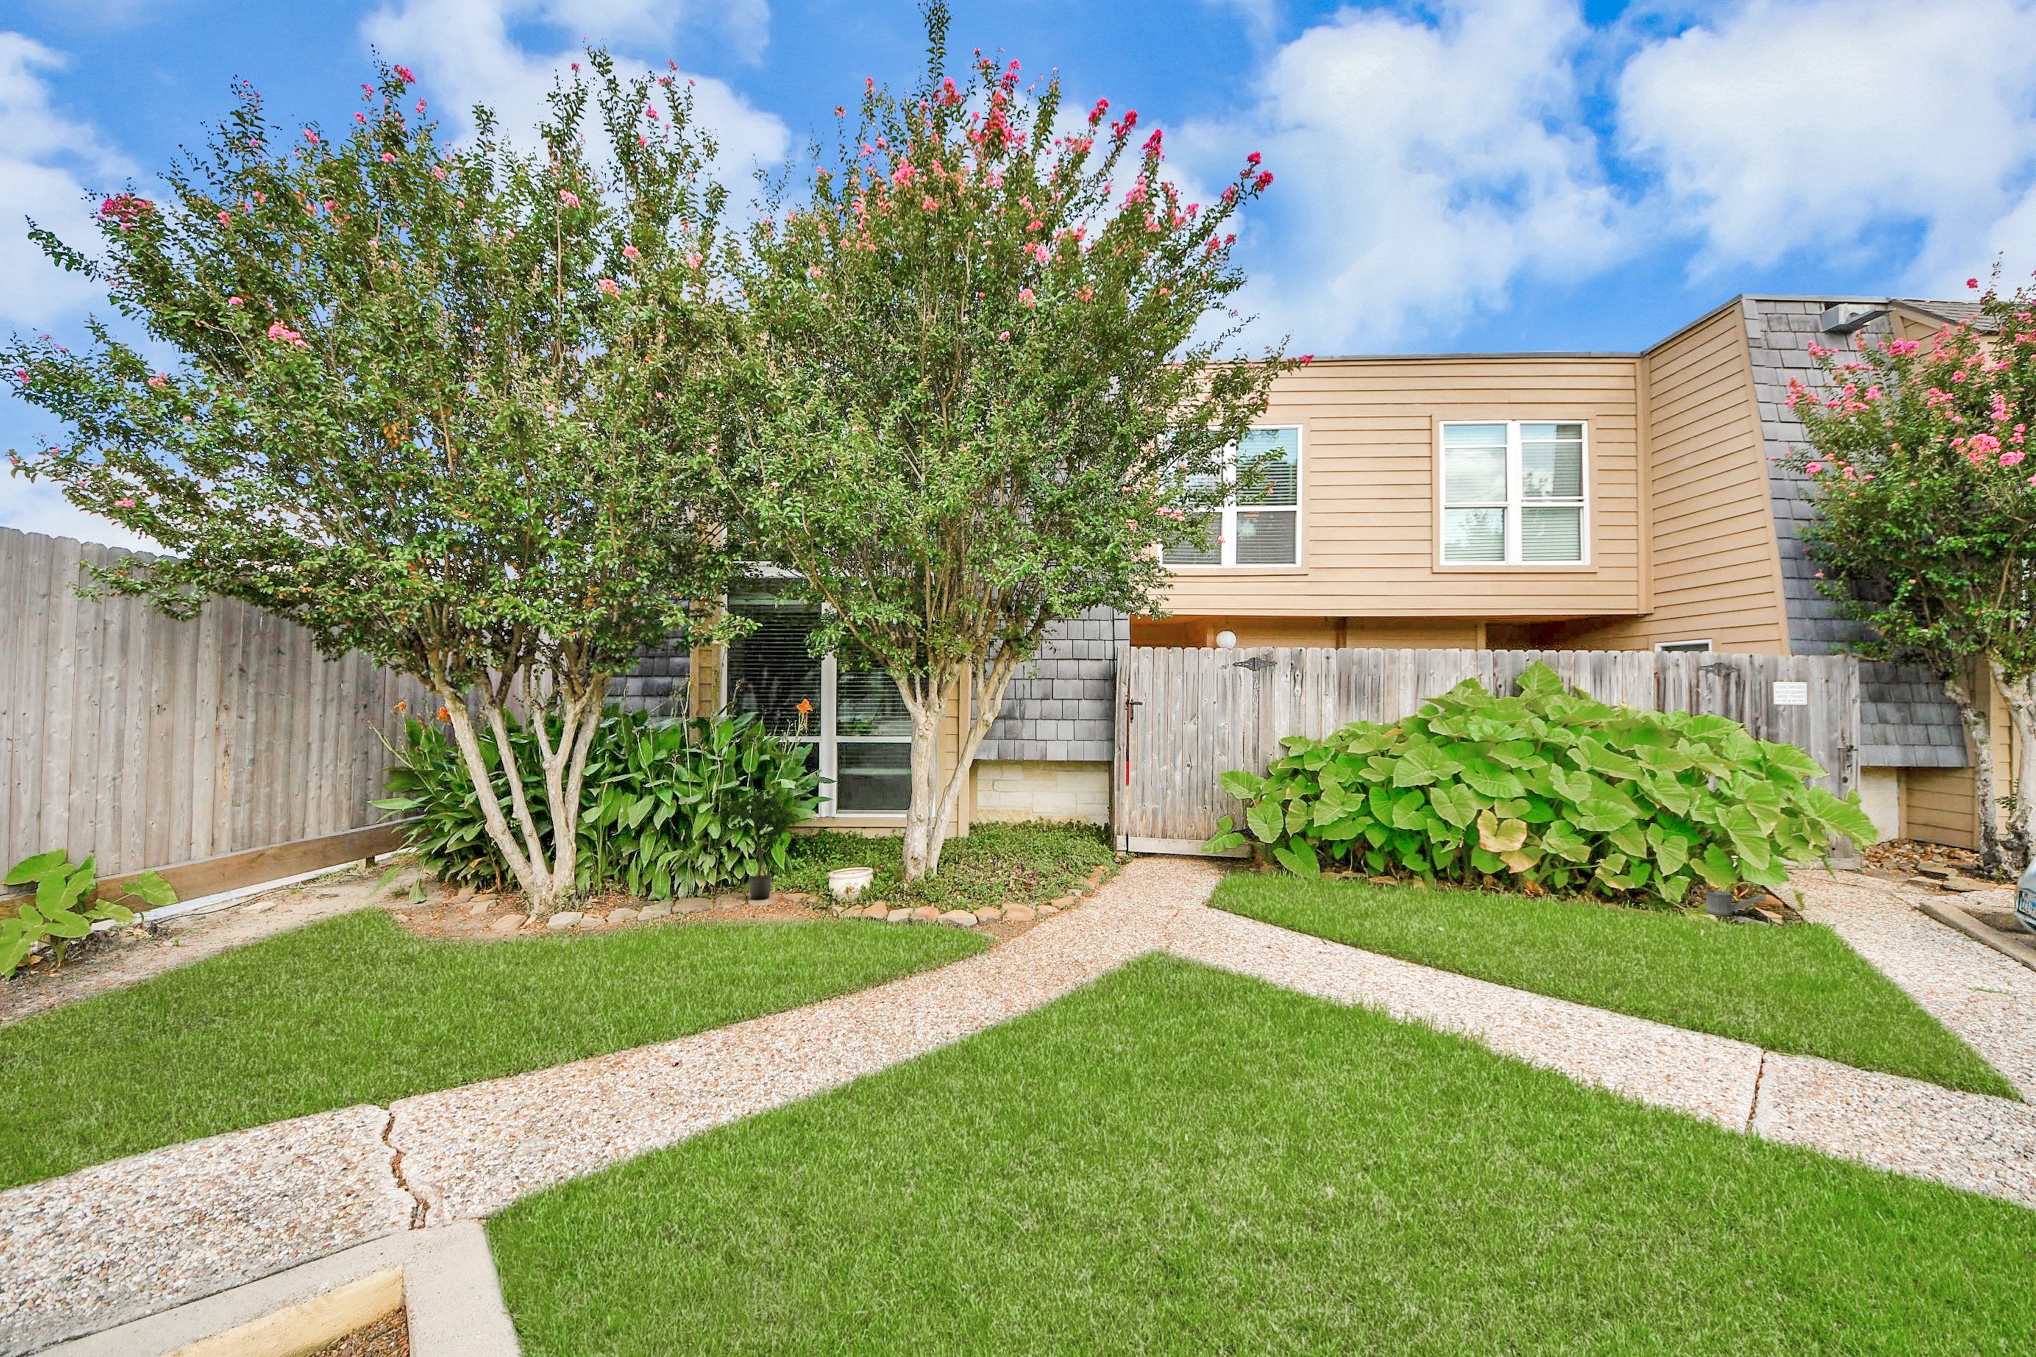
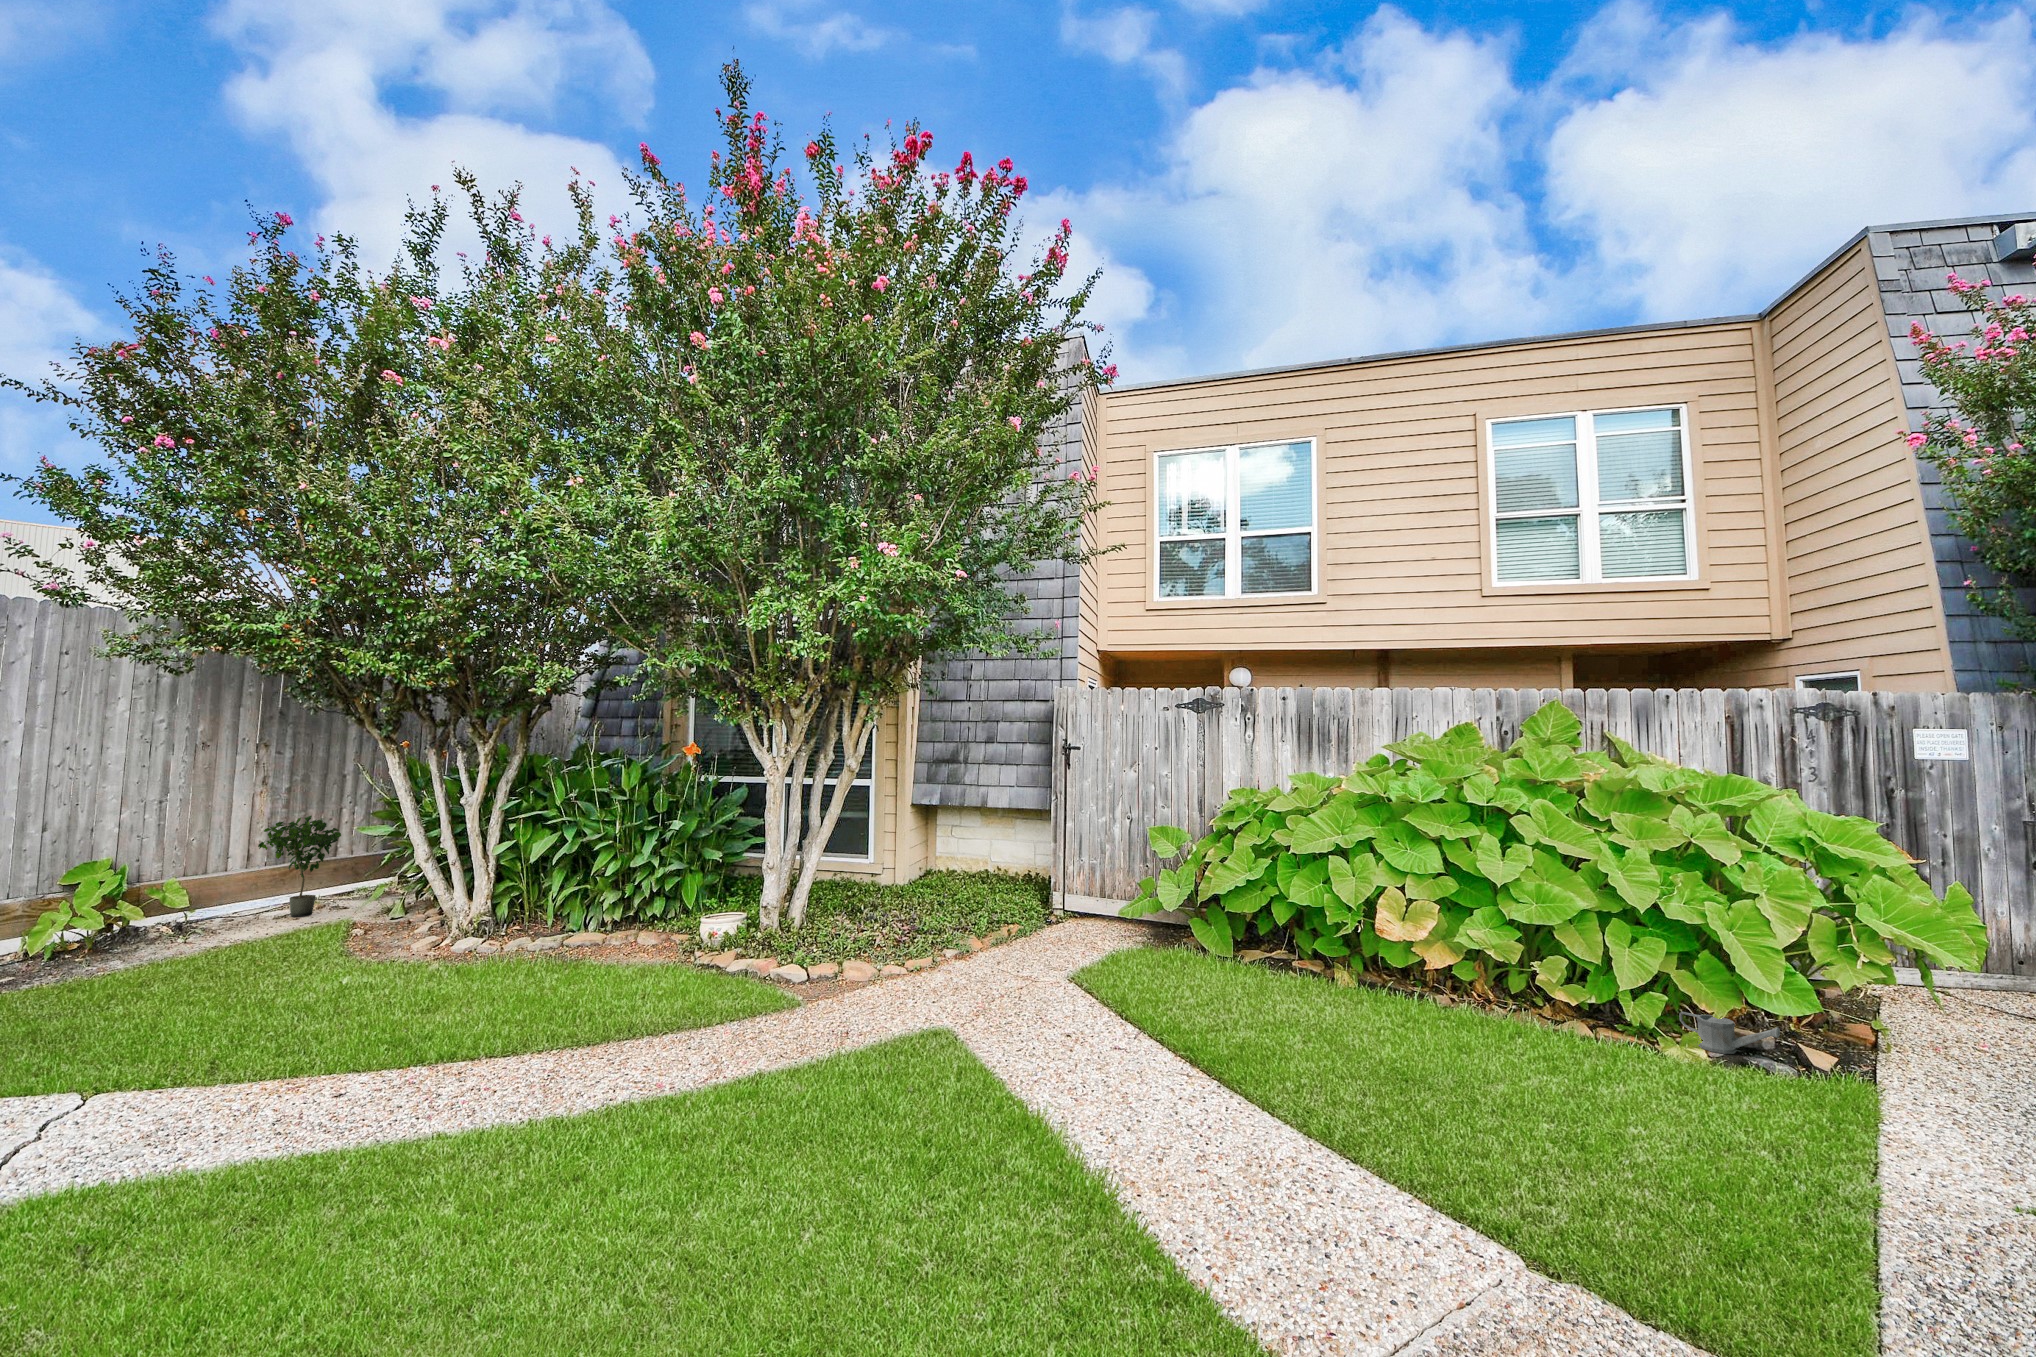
potted plant: present [711,789,800,900] -> present [258,816,341,917]

